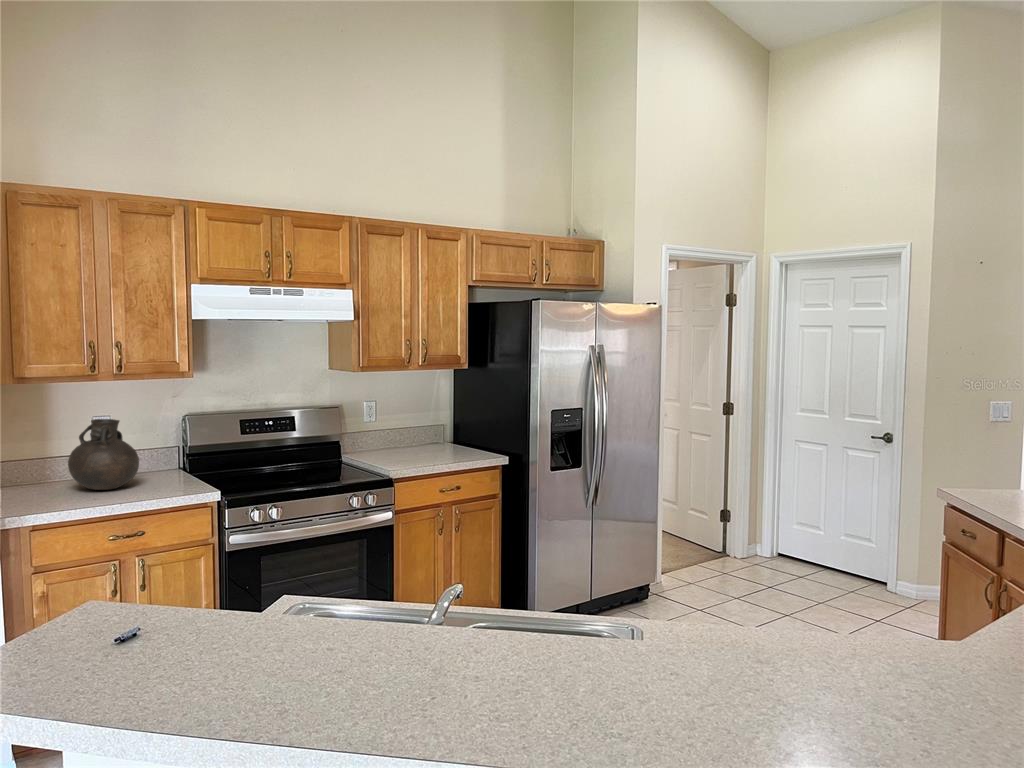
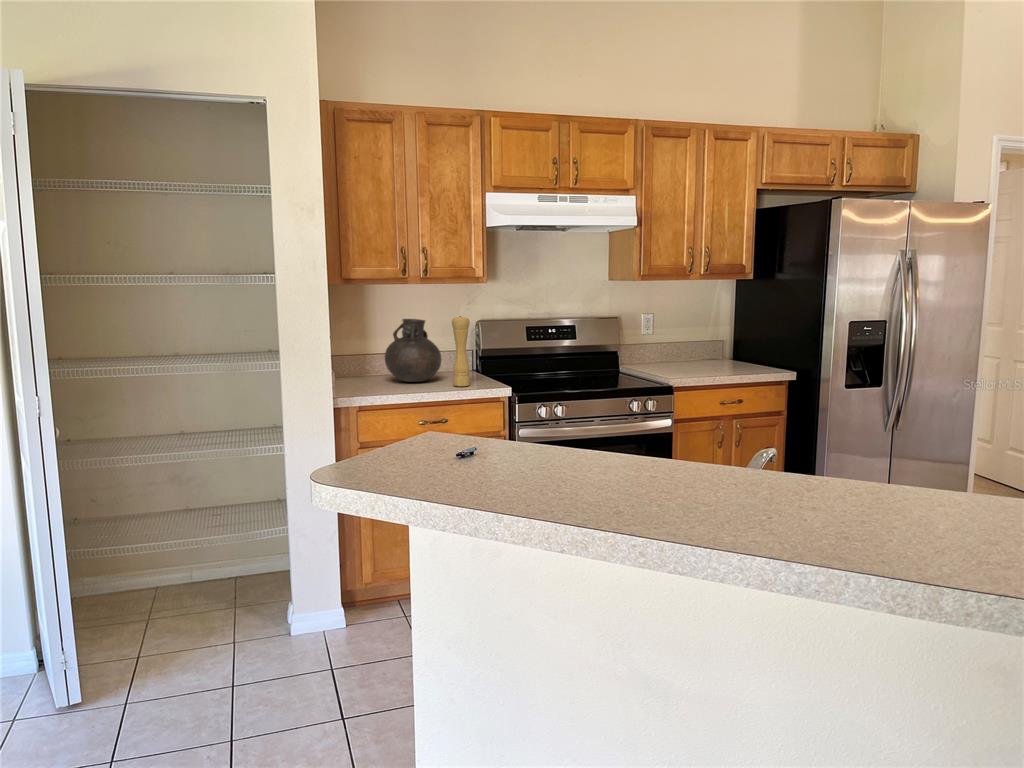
pepper mill: none [151,416,173,493] -> present [452,316,470,386]

